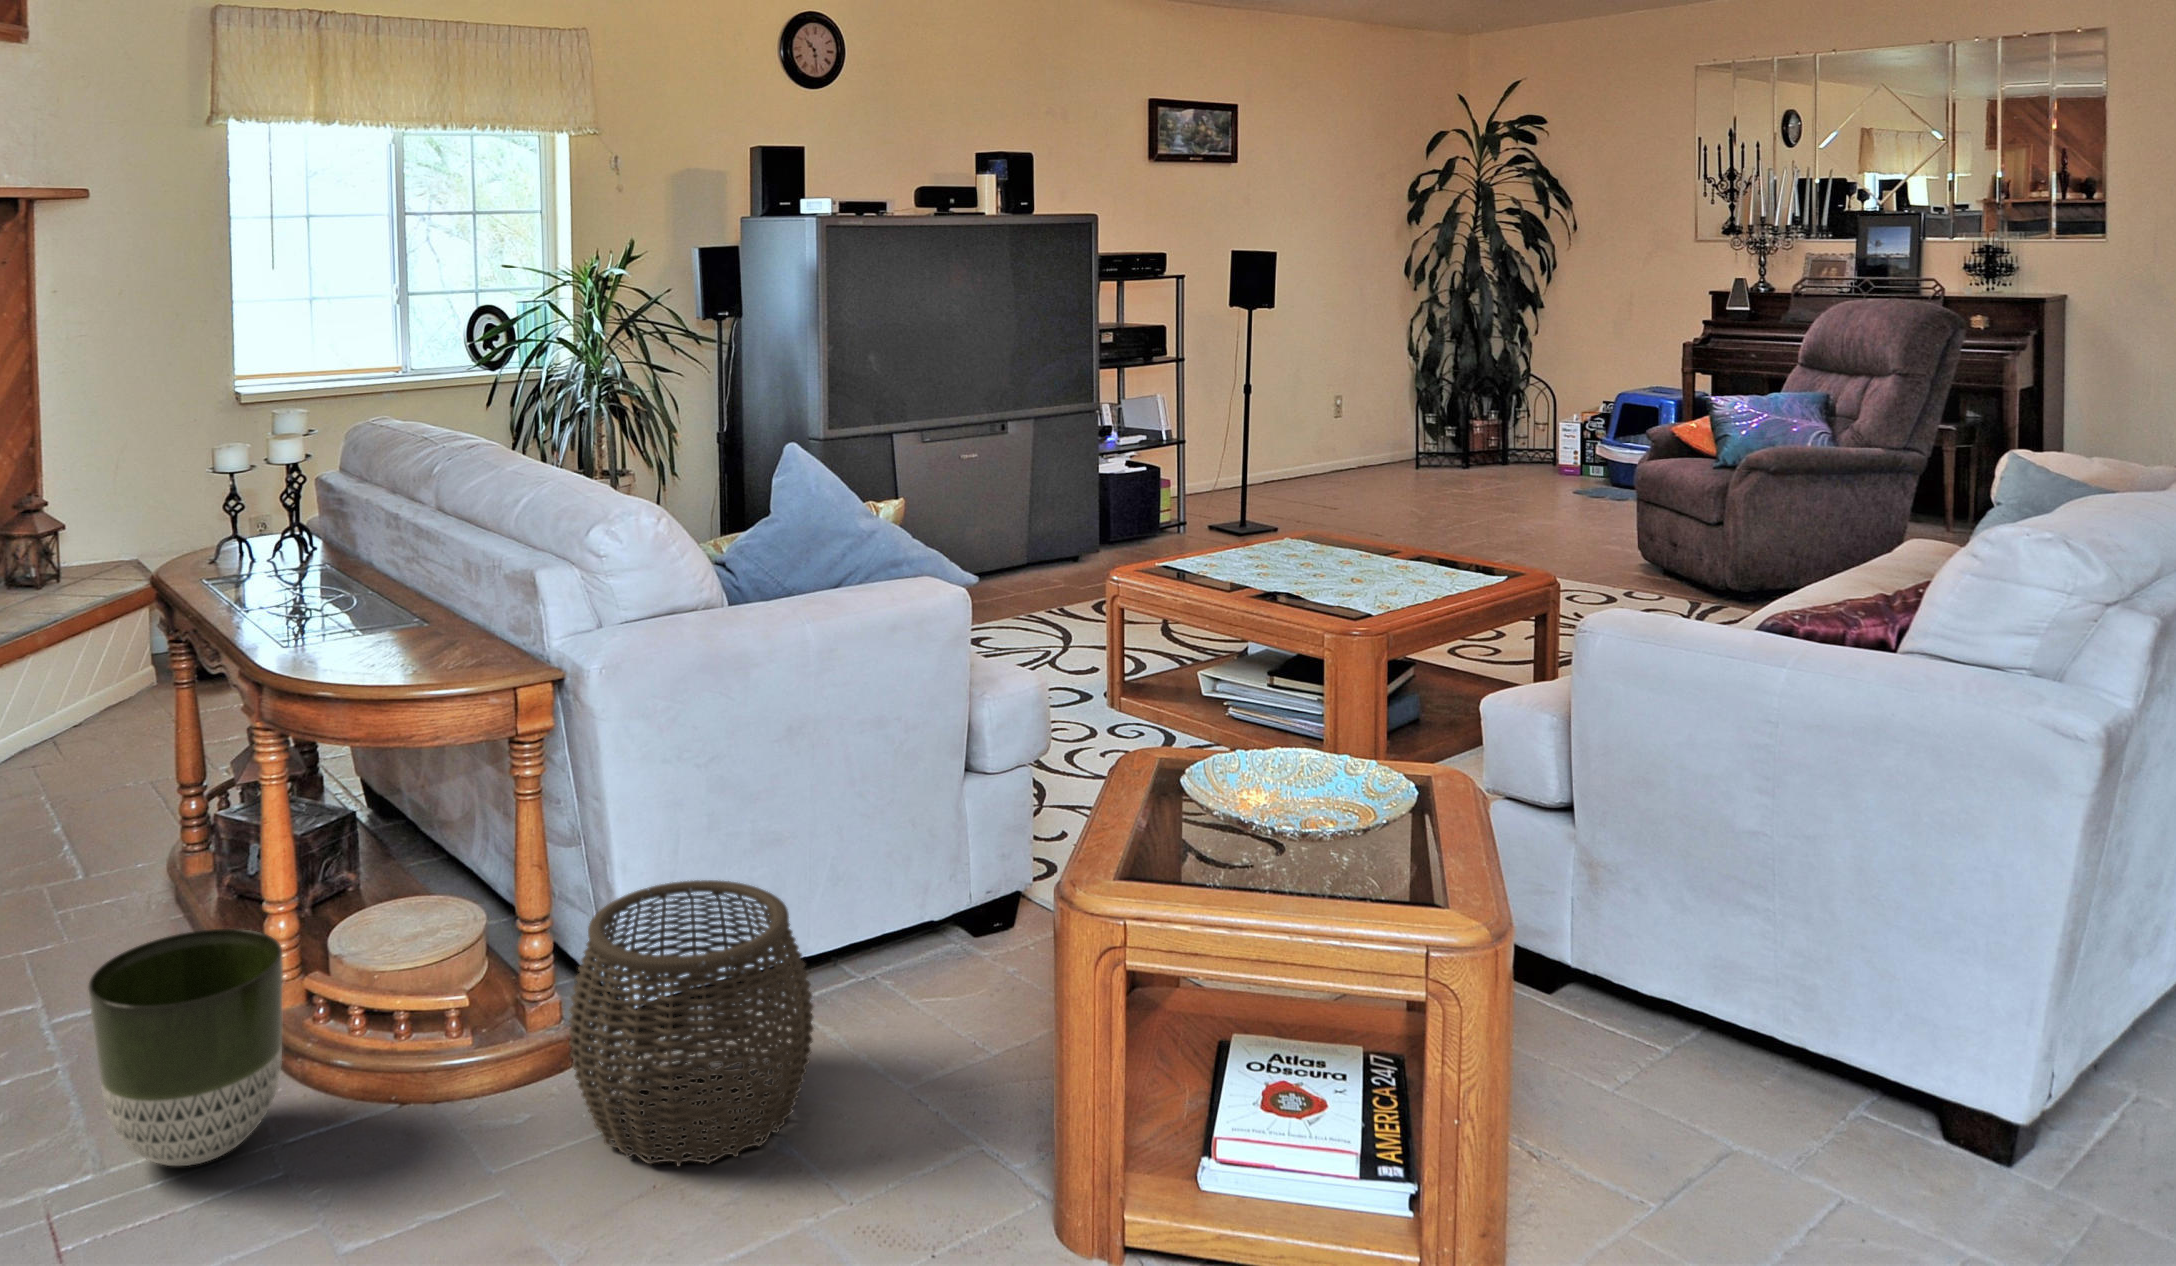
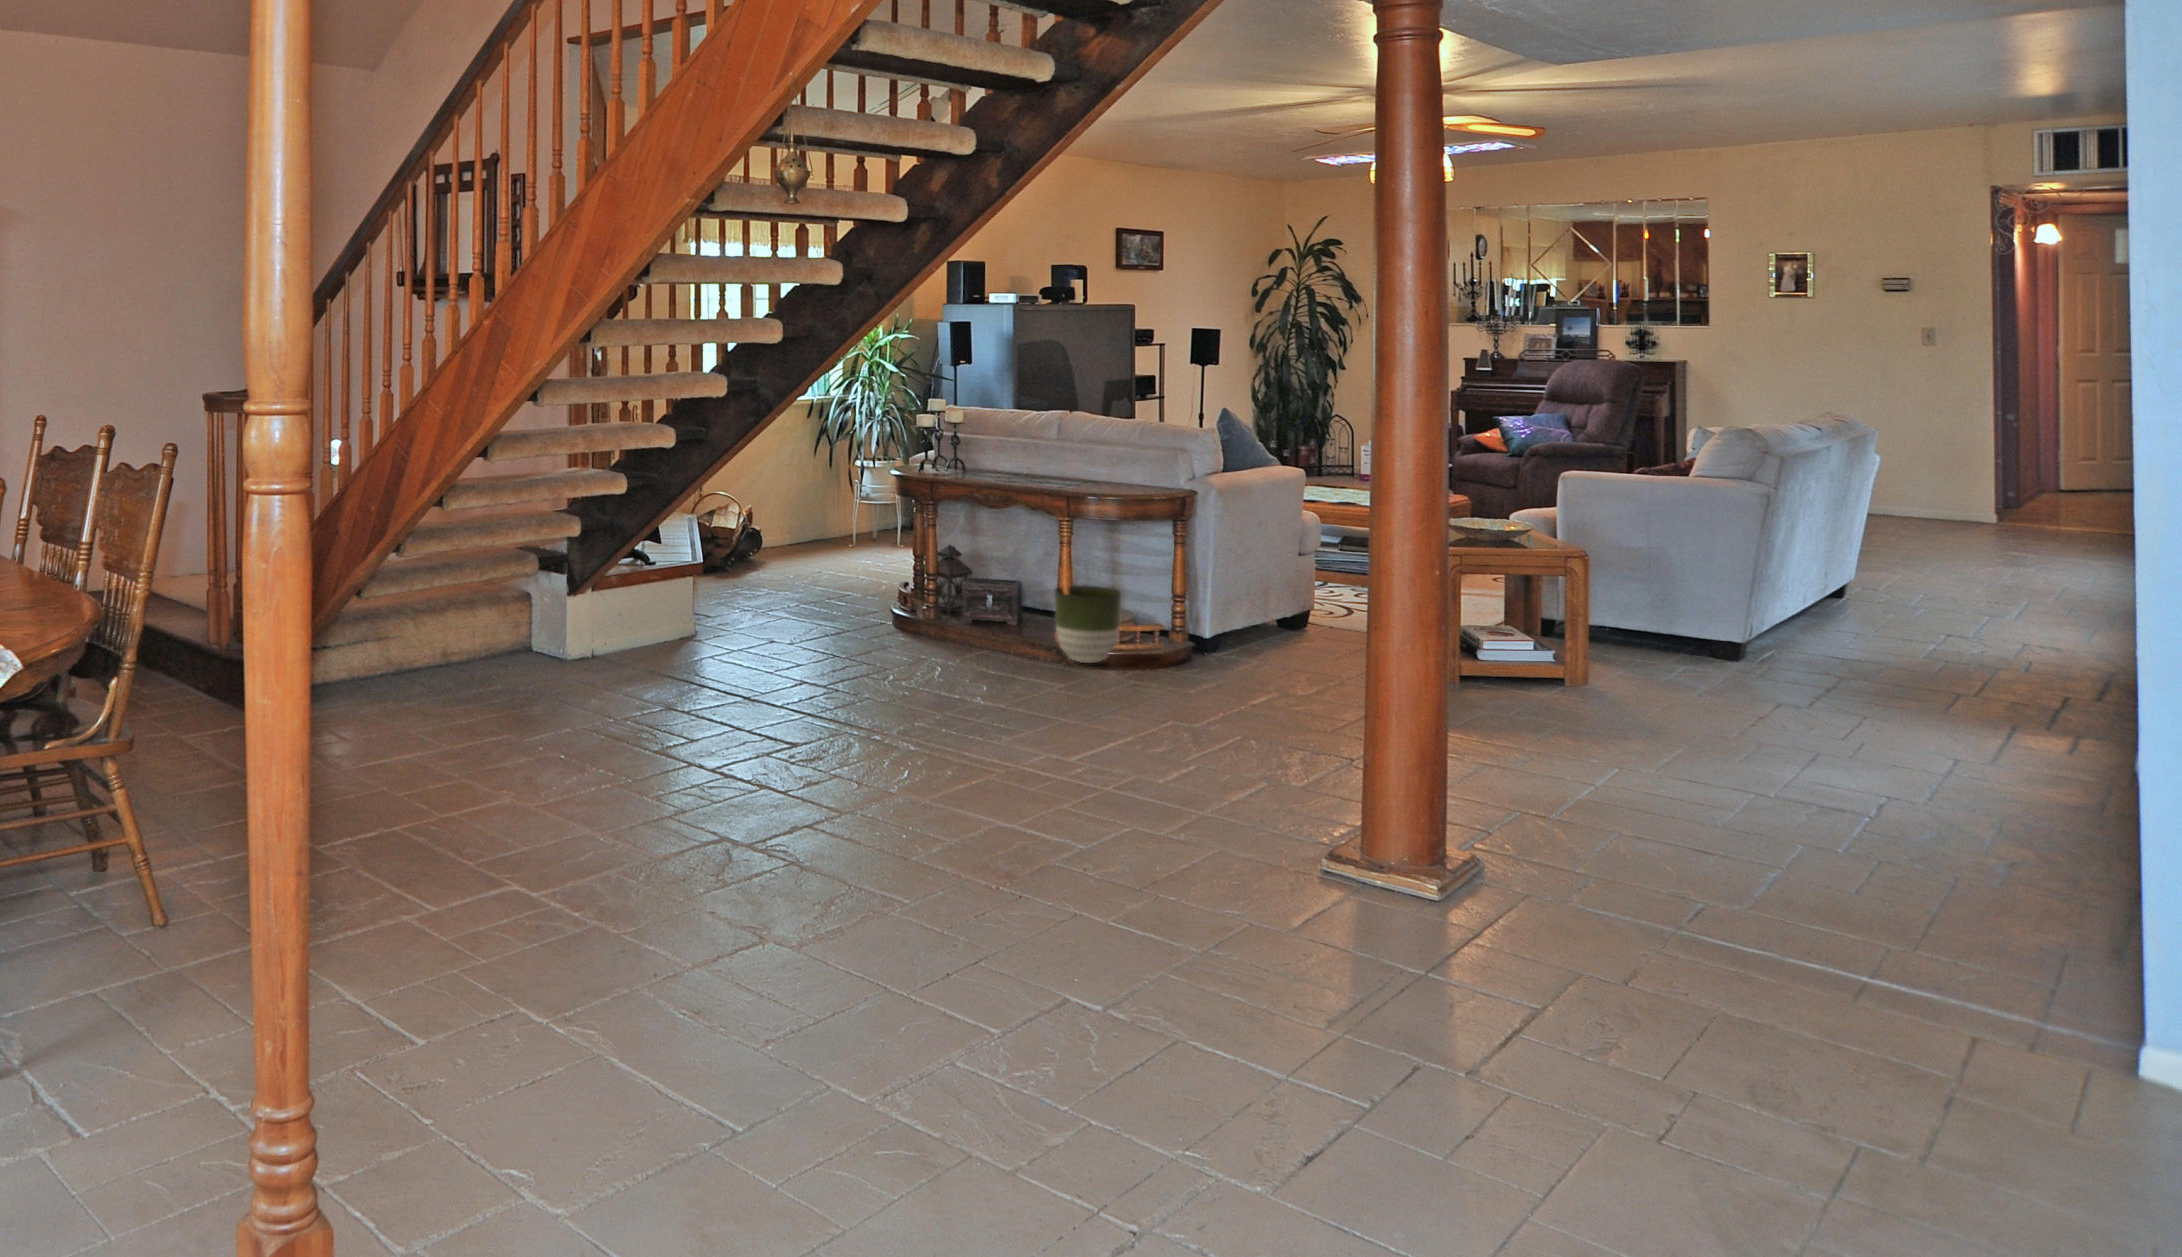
woven basket: present [569,880,814,1167] -> none [1208,571,1305,661]

